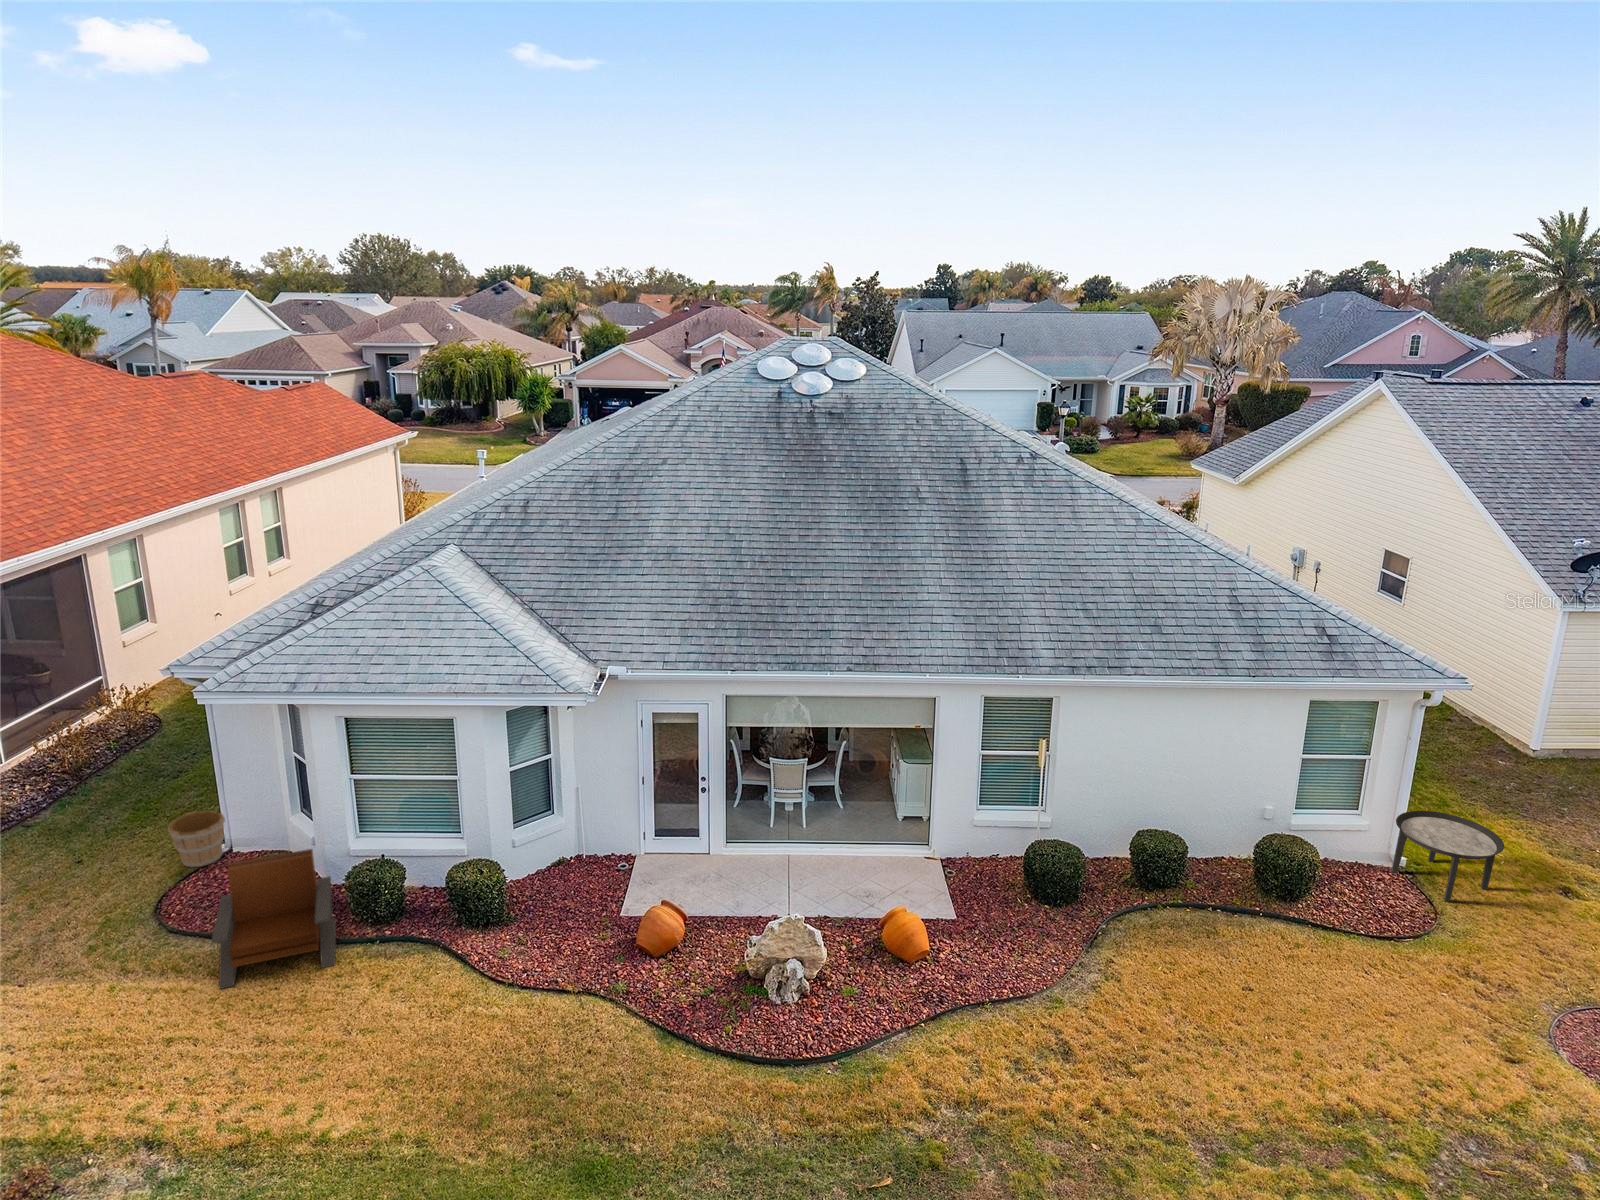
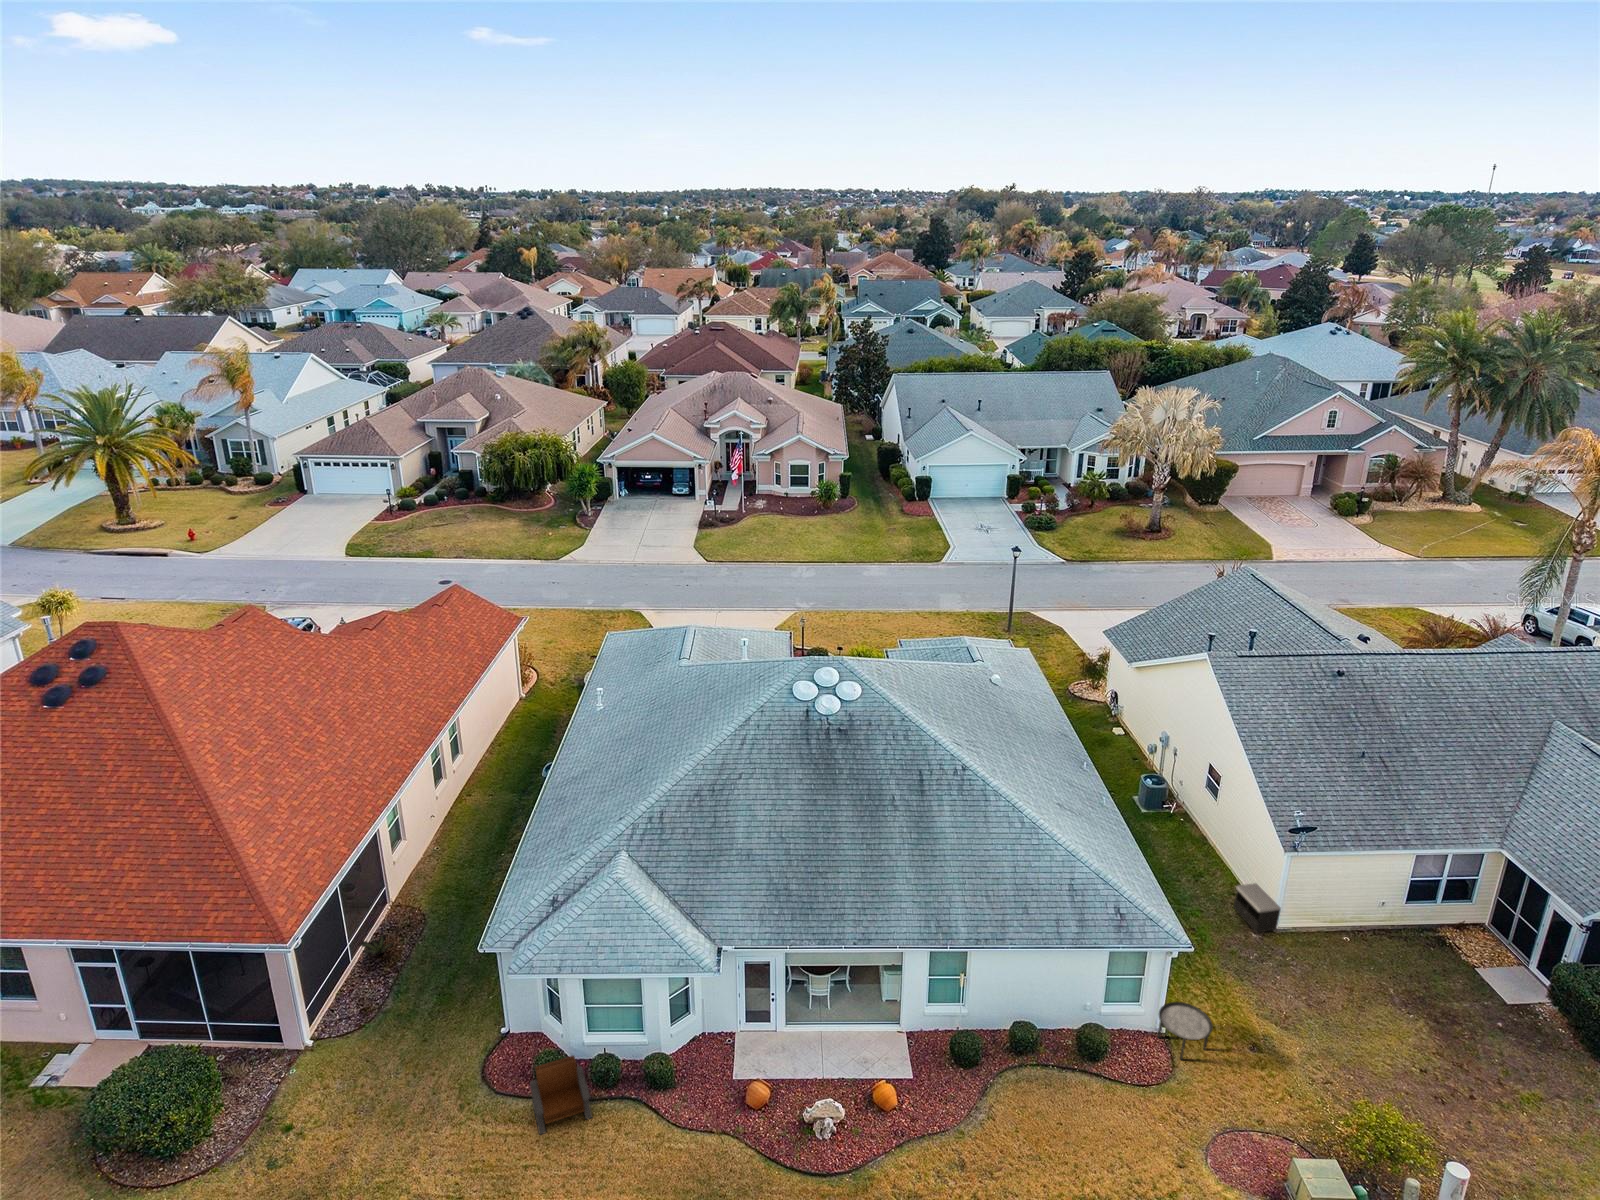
storage bench: none [1456,686,1547,755] -> present [1234,883,1281,932]
potted plant: none [24,728,87,759] -> present [360,935,393,955]
wooden bucket: present [168,811,225,867] -> none [479,1013,508,1048]

